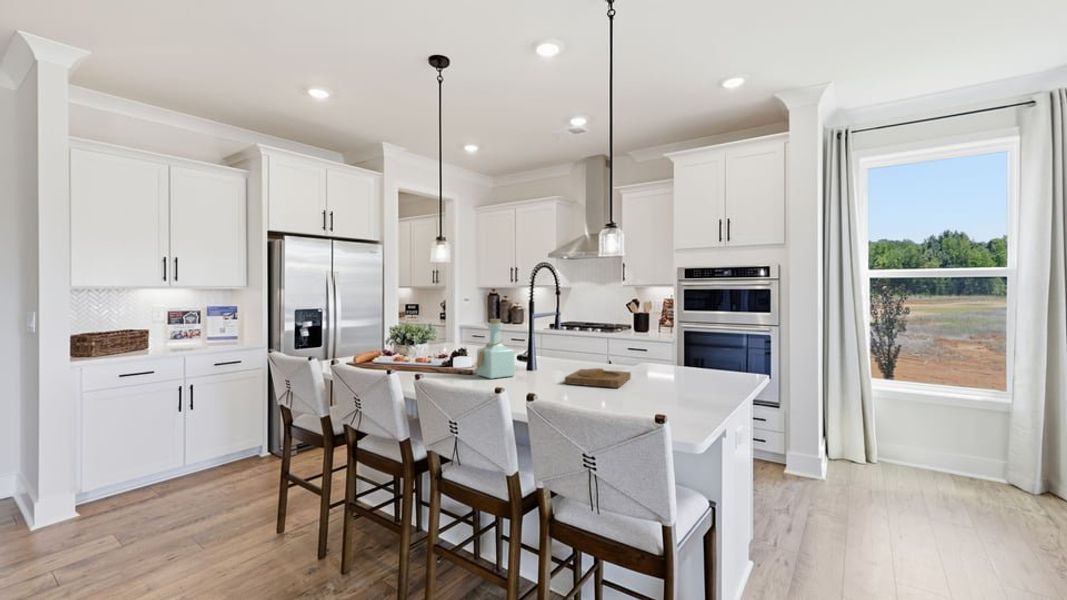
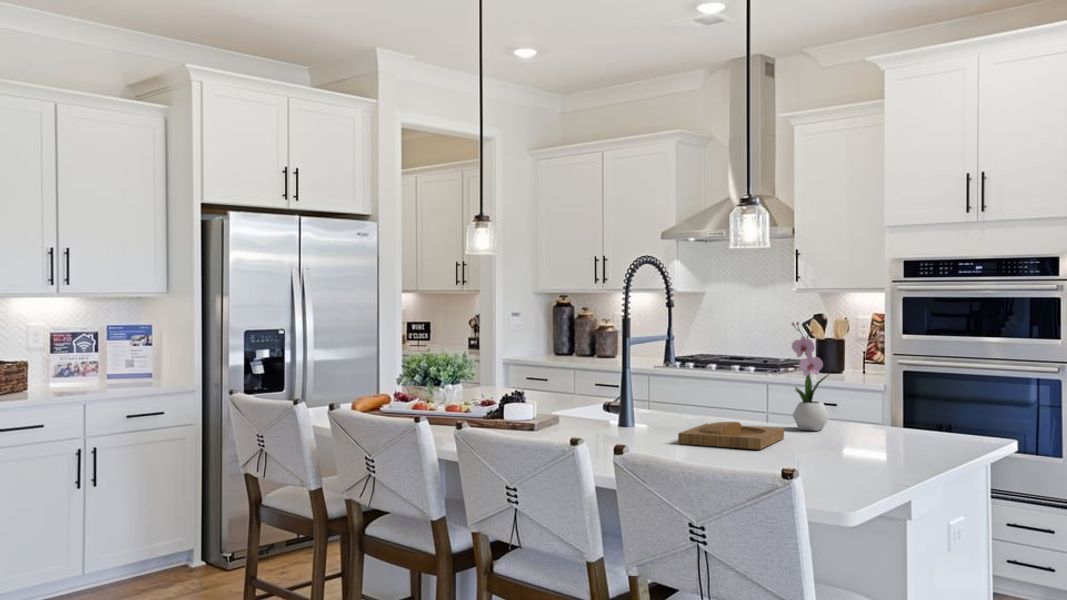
flower arrangement: none [633,304,657,372] -> present [792,322,830,431]
bottle: present [477,319,515,379] -> none [542,344,601,436]

